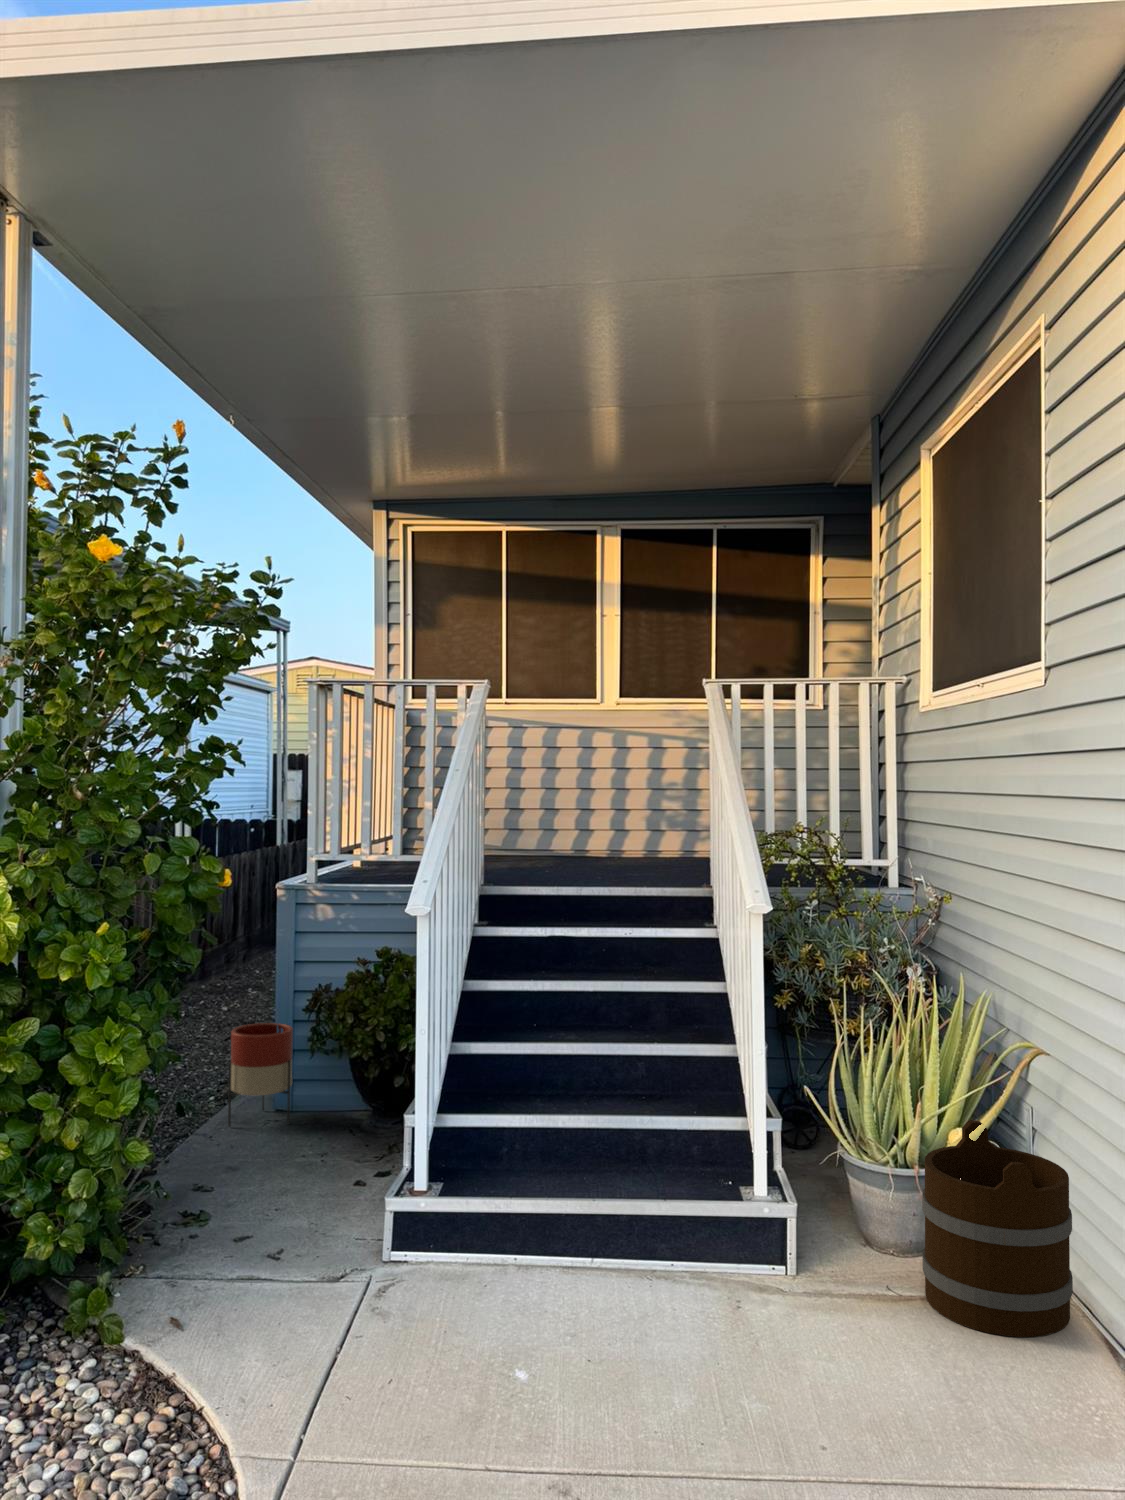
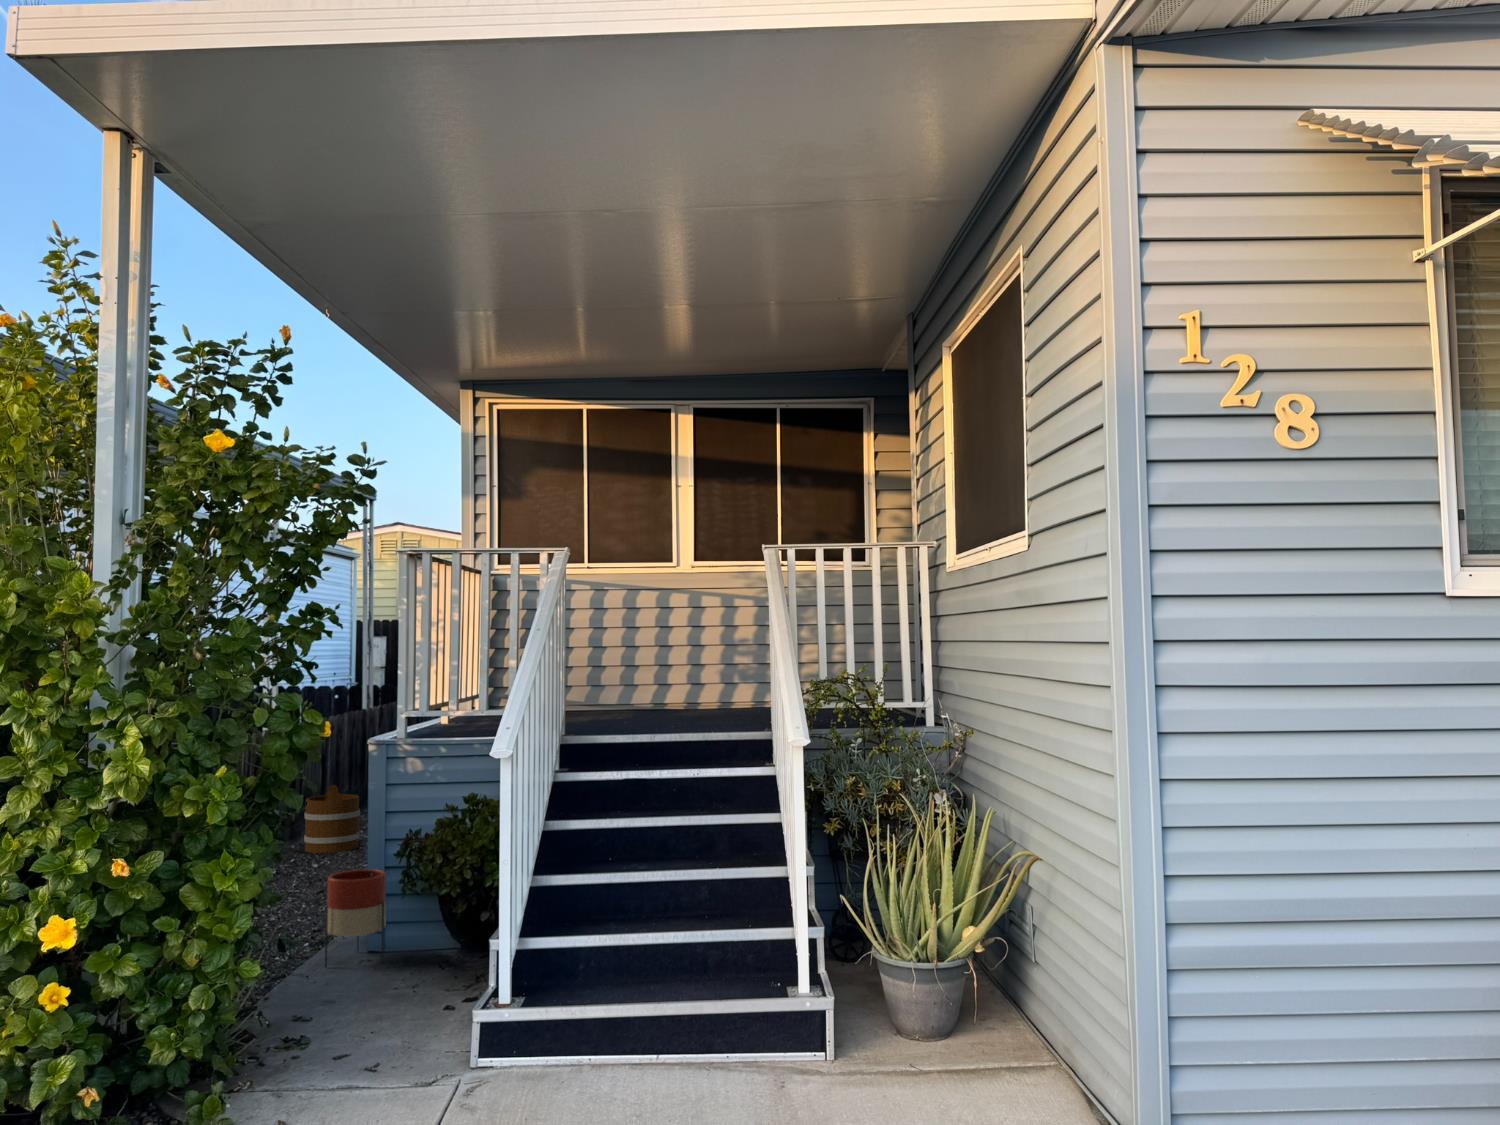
bucket: present [922,1121,1073,1337] -> present [304,785,360,853]

